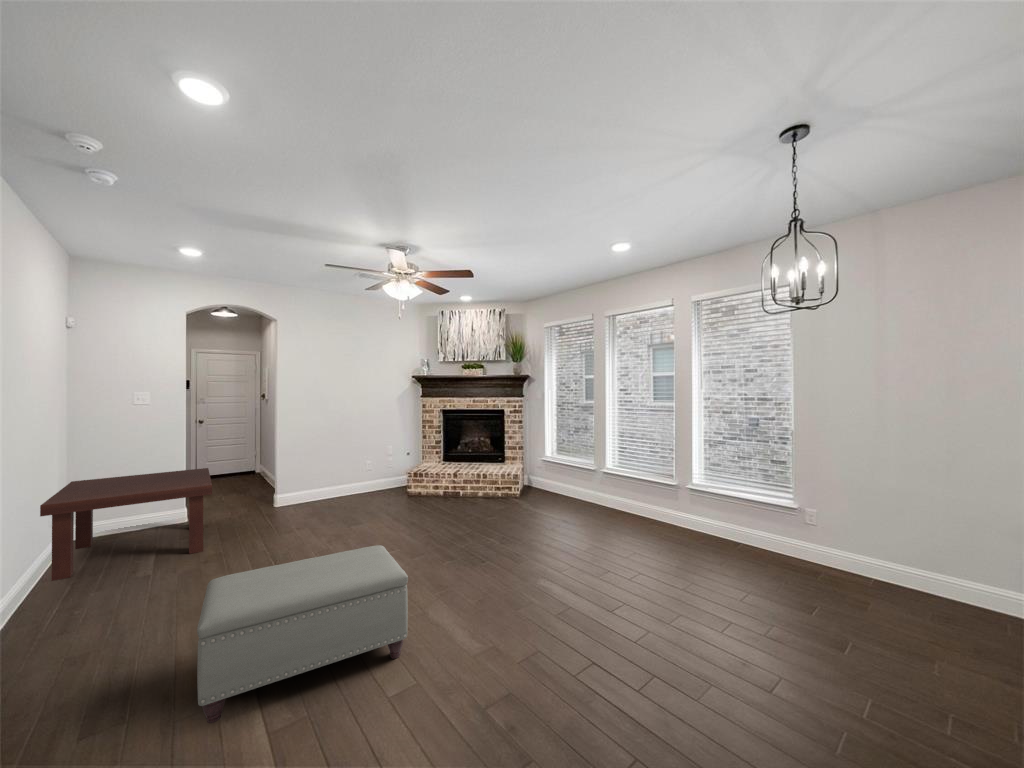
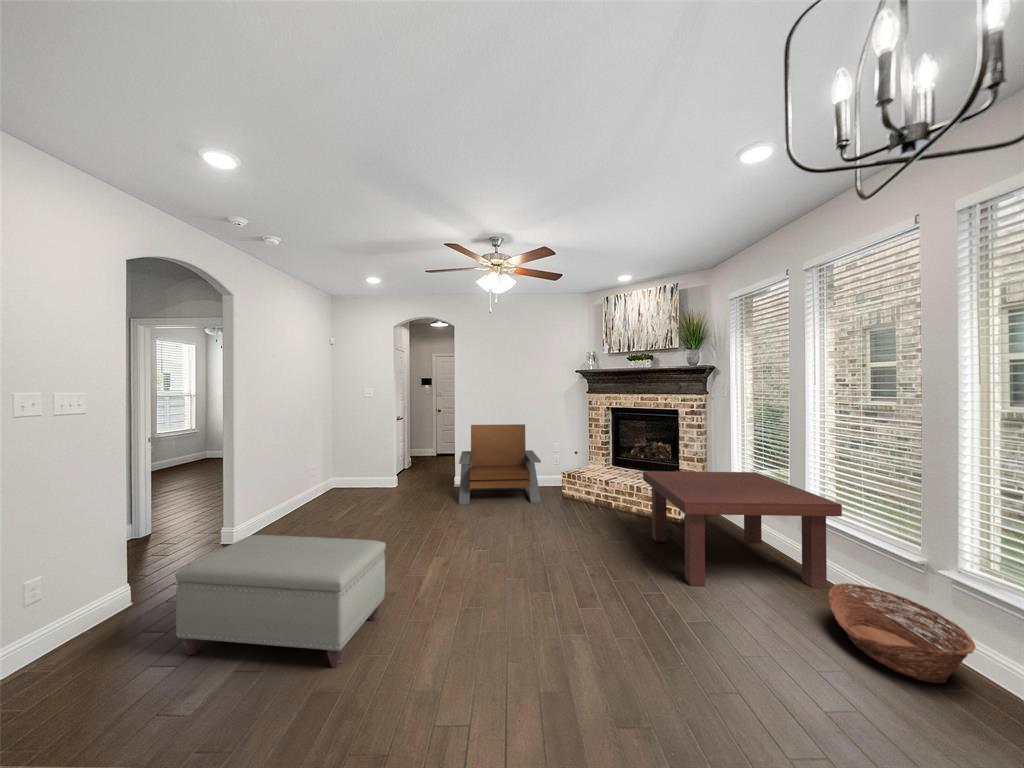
lounge chair: none [294,430,398,521] -> present [459,424,541,505]
coffee table: present [40,468,212,581] -> present [643,471,842,588]
basket: none [638,503,702,539] -> present [828,583,976,683]

